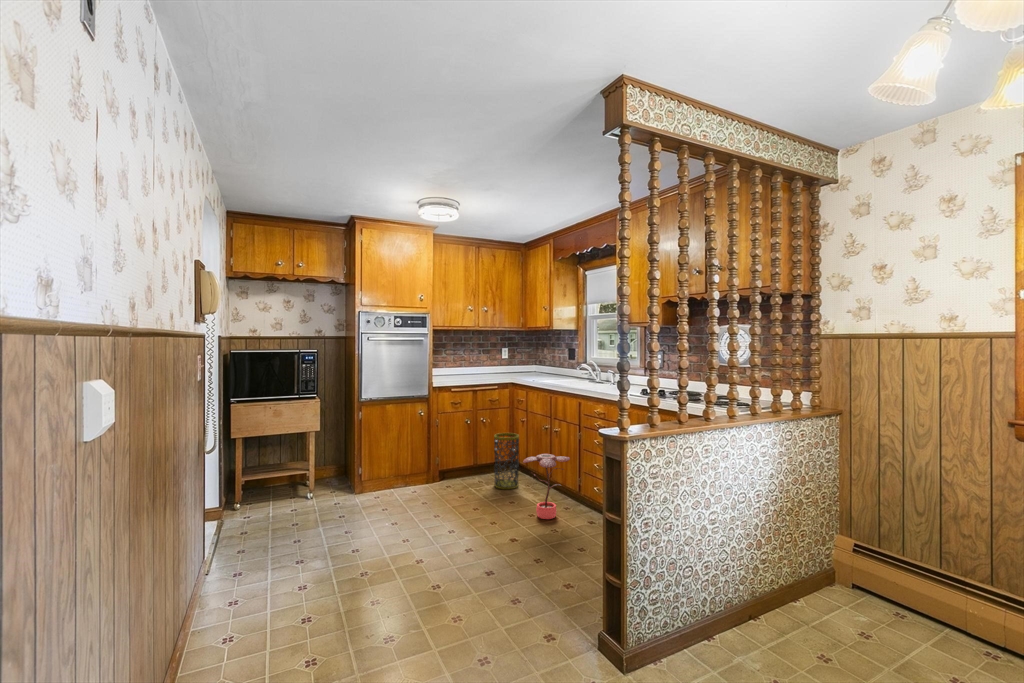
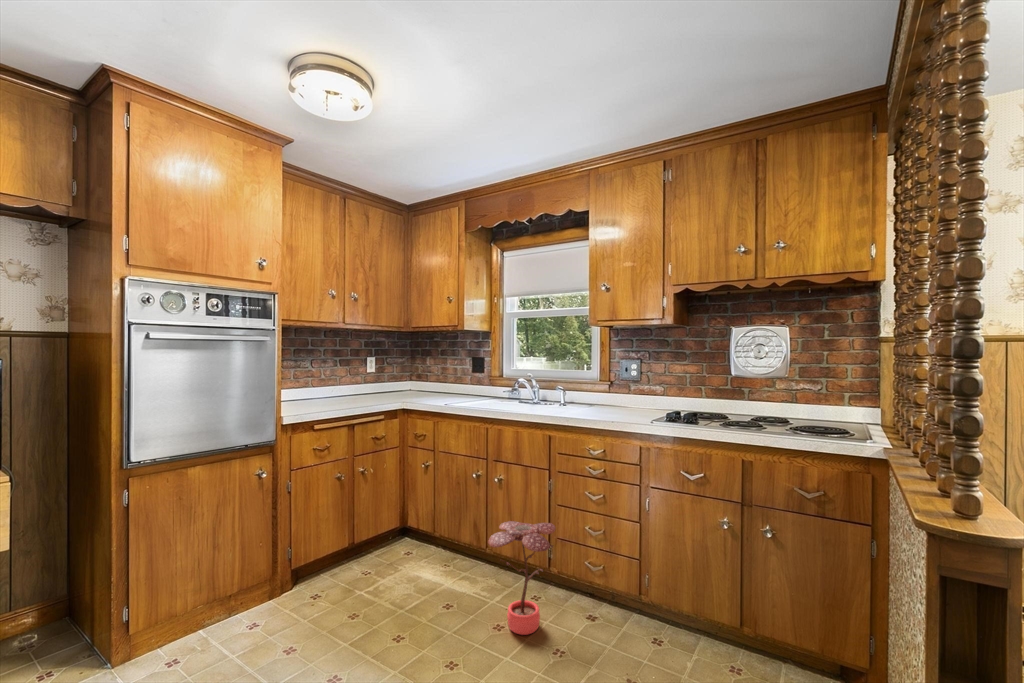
trash can: present [494,433,519,489] -> none [394,487,434,583]

